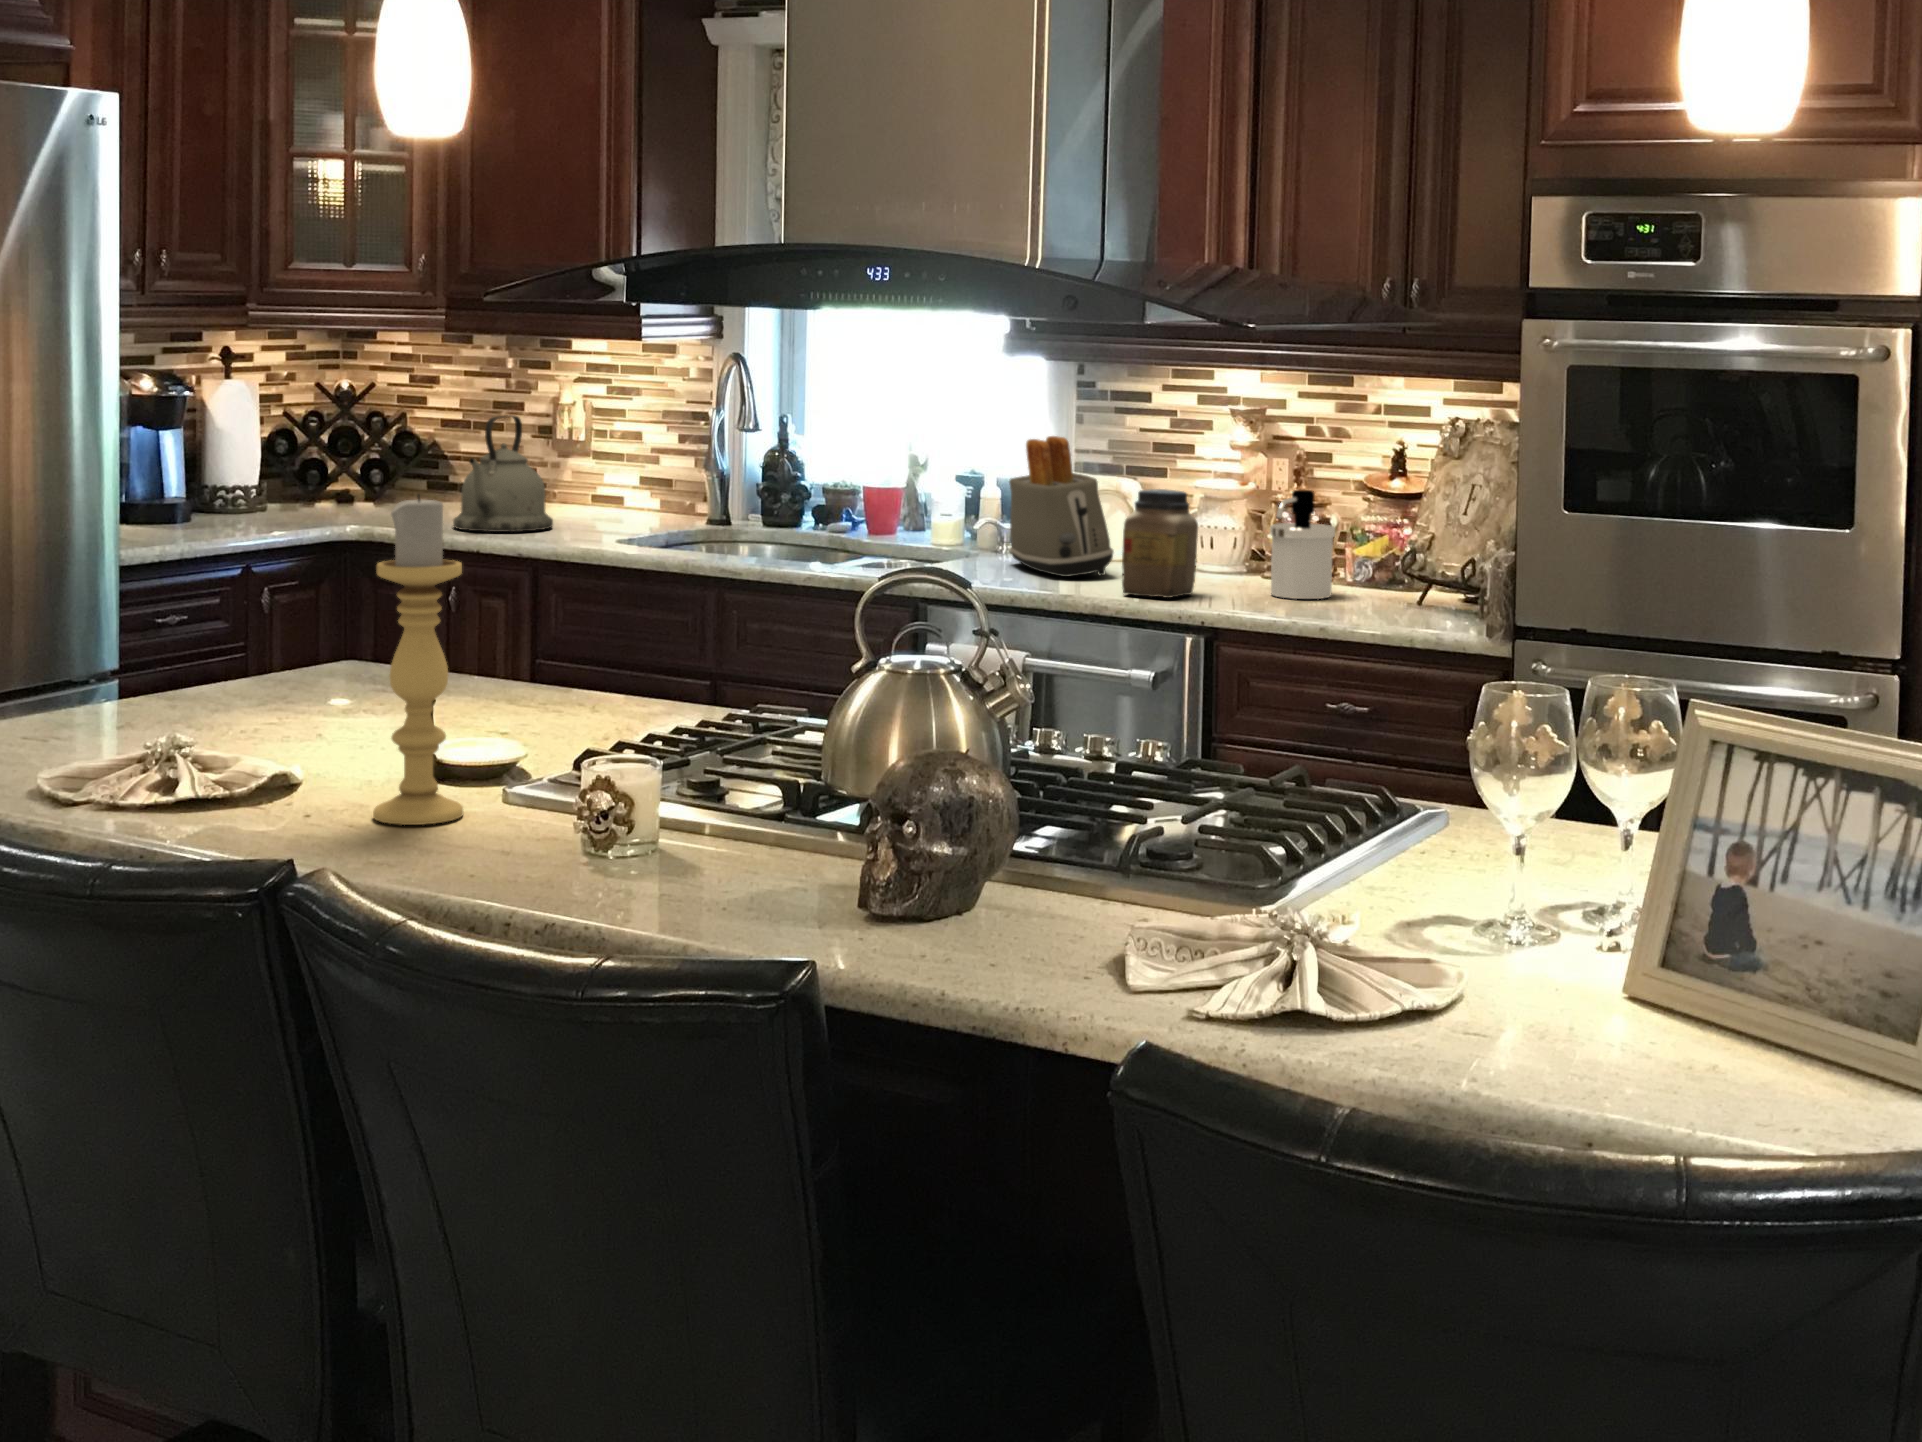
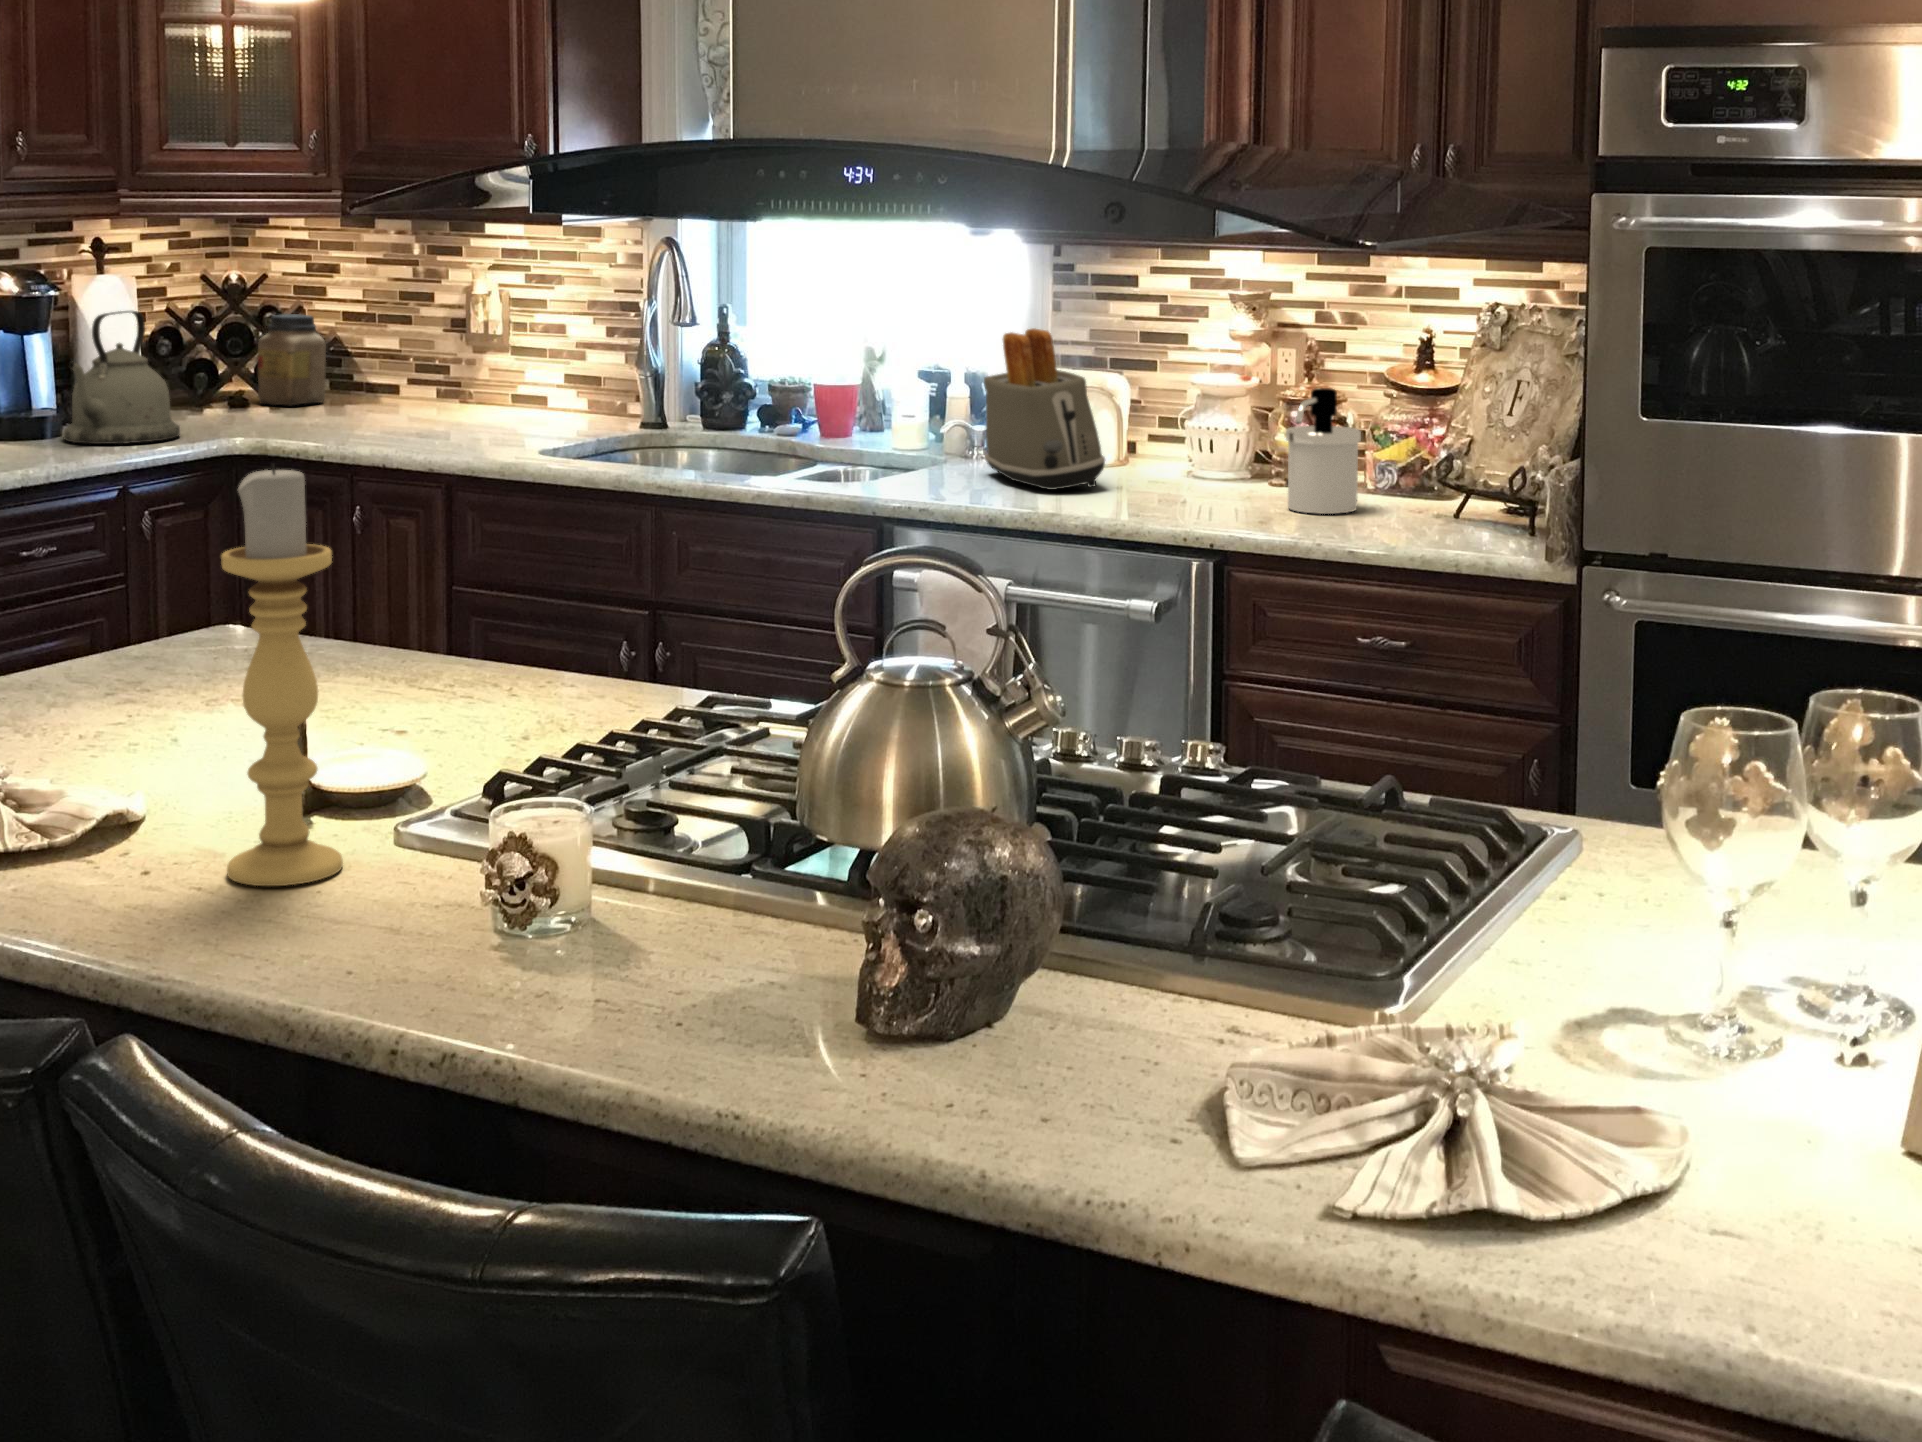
kettle: present [453,415,553,532] -> present [63,311,180,444]
jar: present [1122,489,1198,598] -> present [258,314,326,405]

